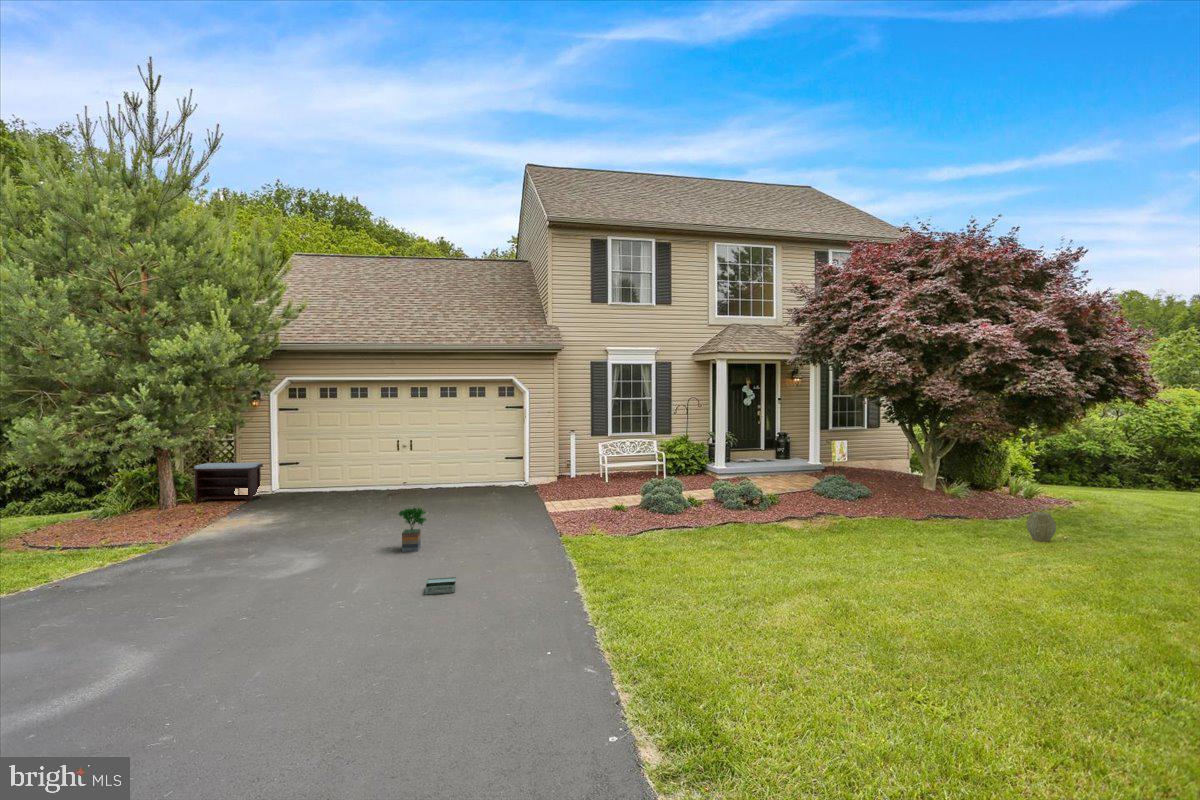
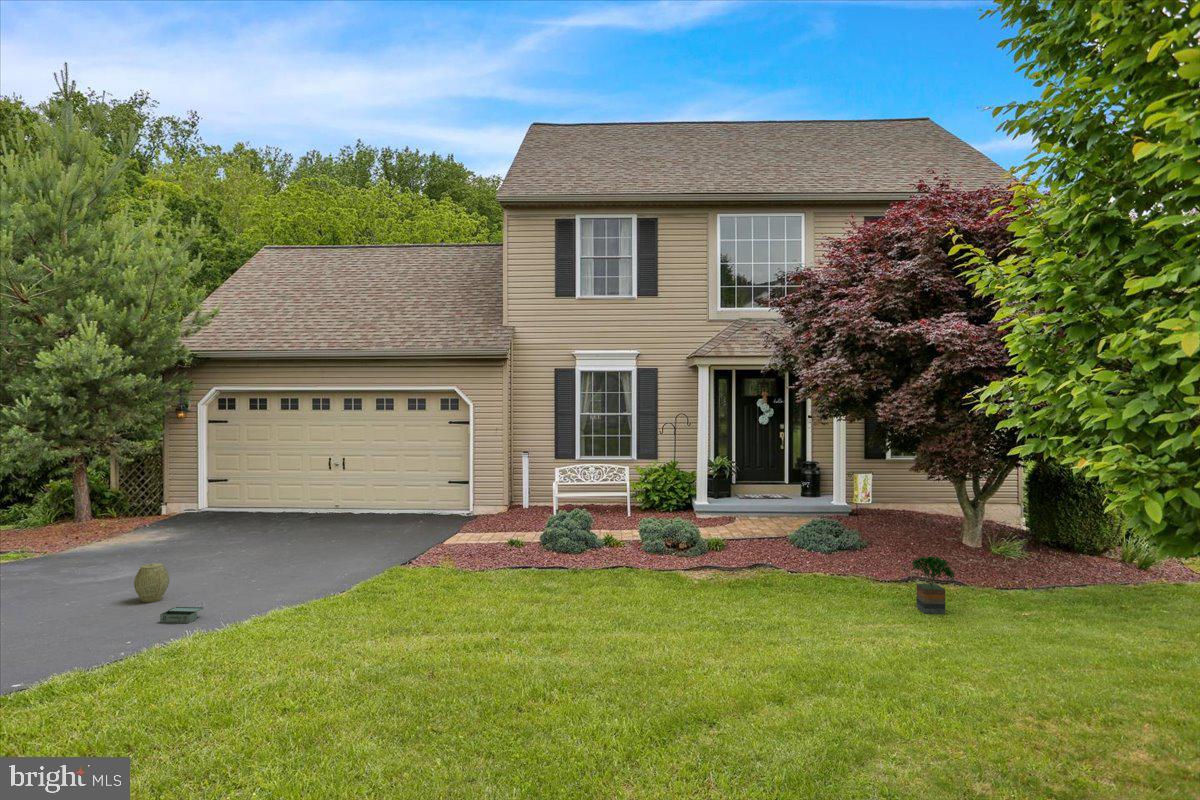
bench: present [192,463,263,502] -> none [122,477,190,519]
potted tree: present [399,508,426,552] -> present [912,557,955,614]
woven basket: present [1026,512,1056,542] -> present [134,563,170,602]

